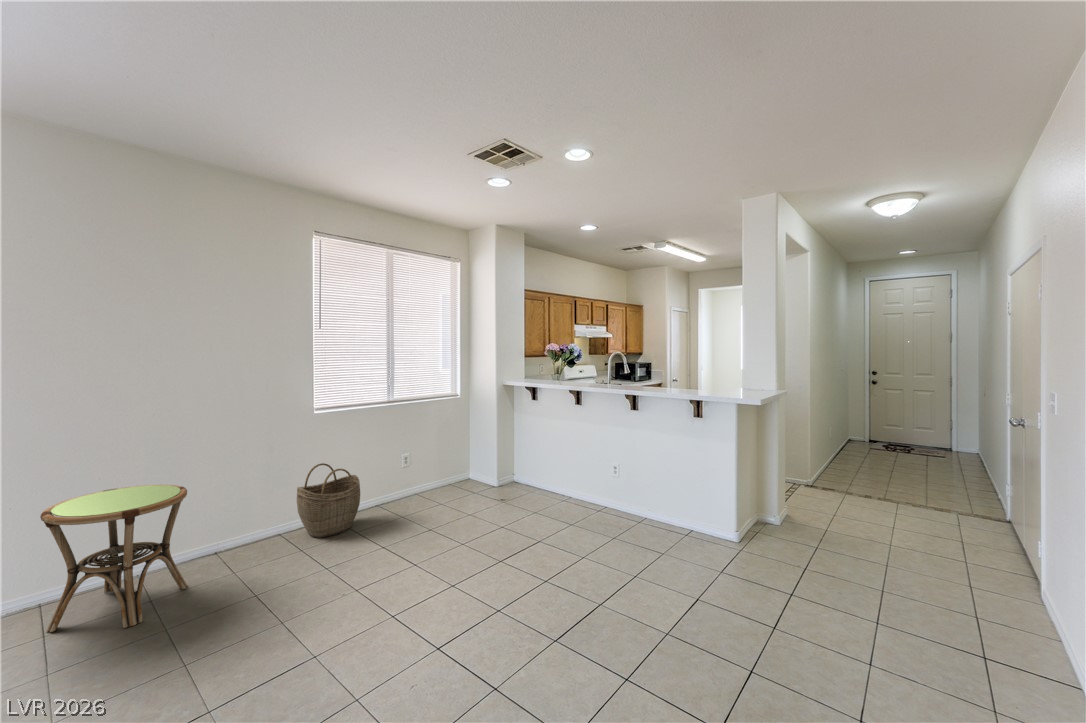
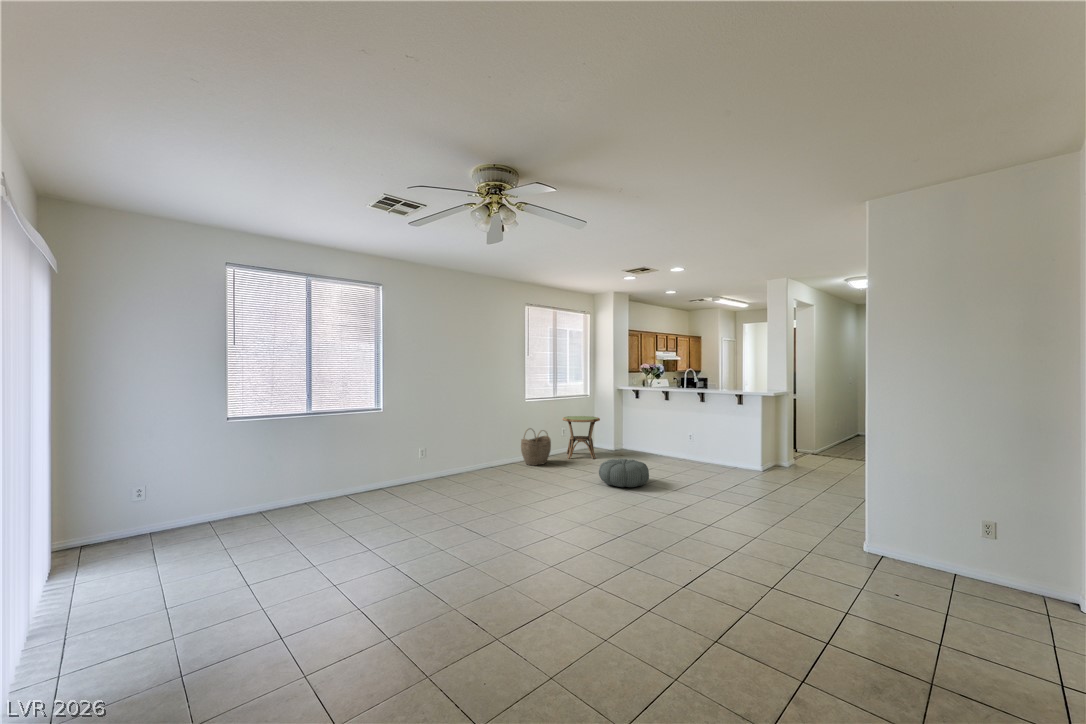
side table: present [40,485,188,632] -> present [562,416,600,459]
pouf: none [407,538,514,619] -> present [599,459,649,487]

